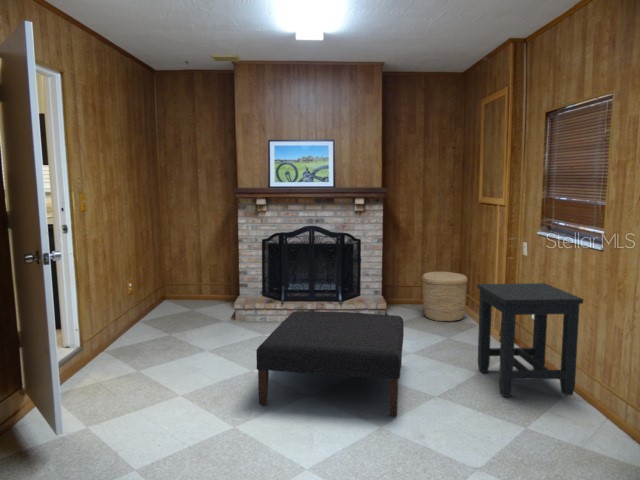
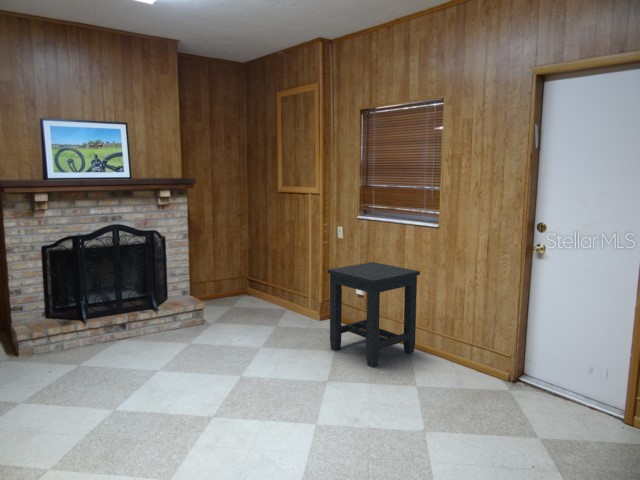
woven basket: present [422,272,468,321] -> none [229,262,273,311]
ottoman: present [256,311,404,415] -> none [138,312,315,449]

